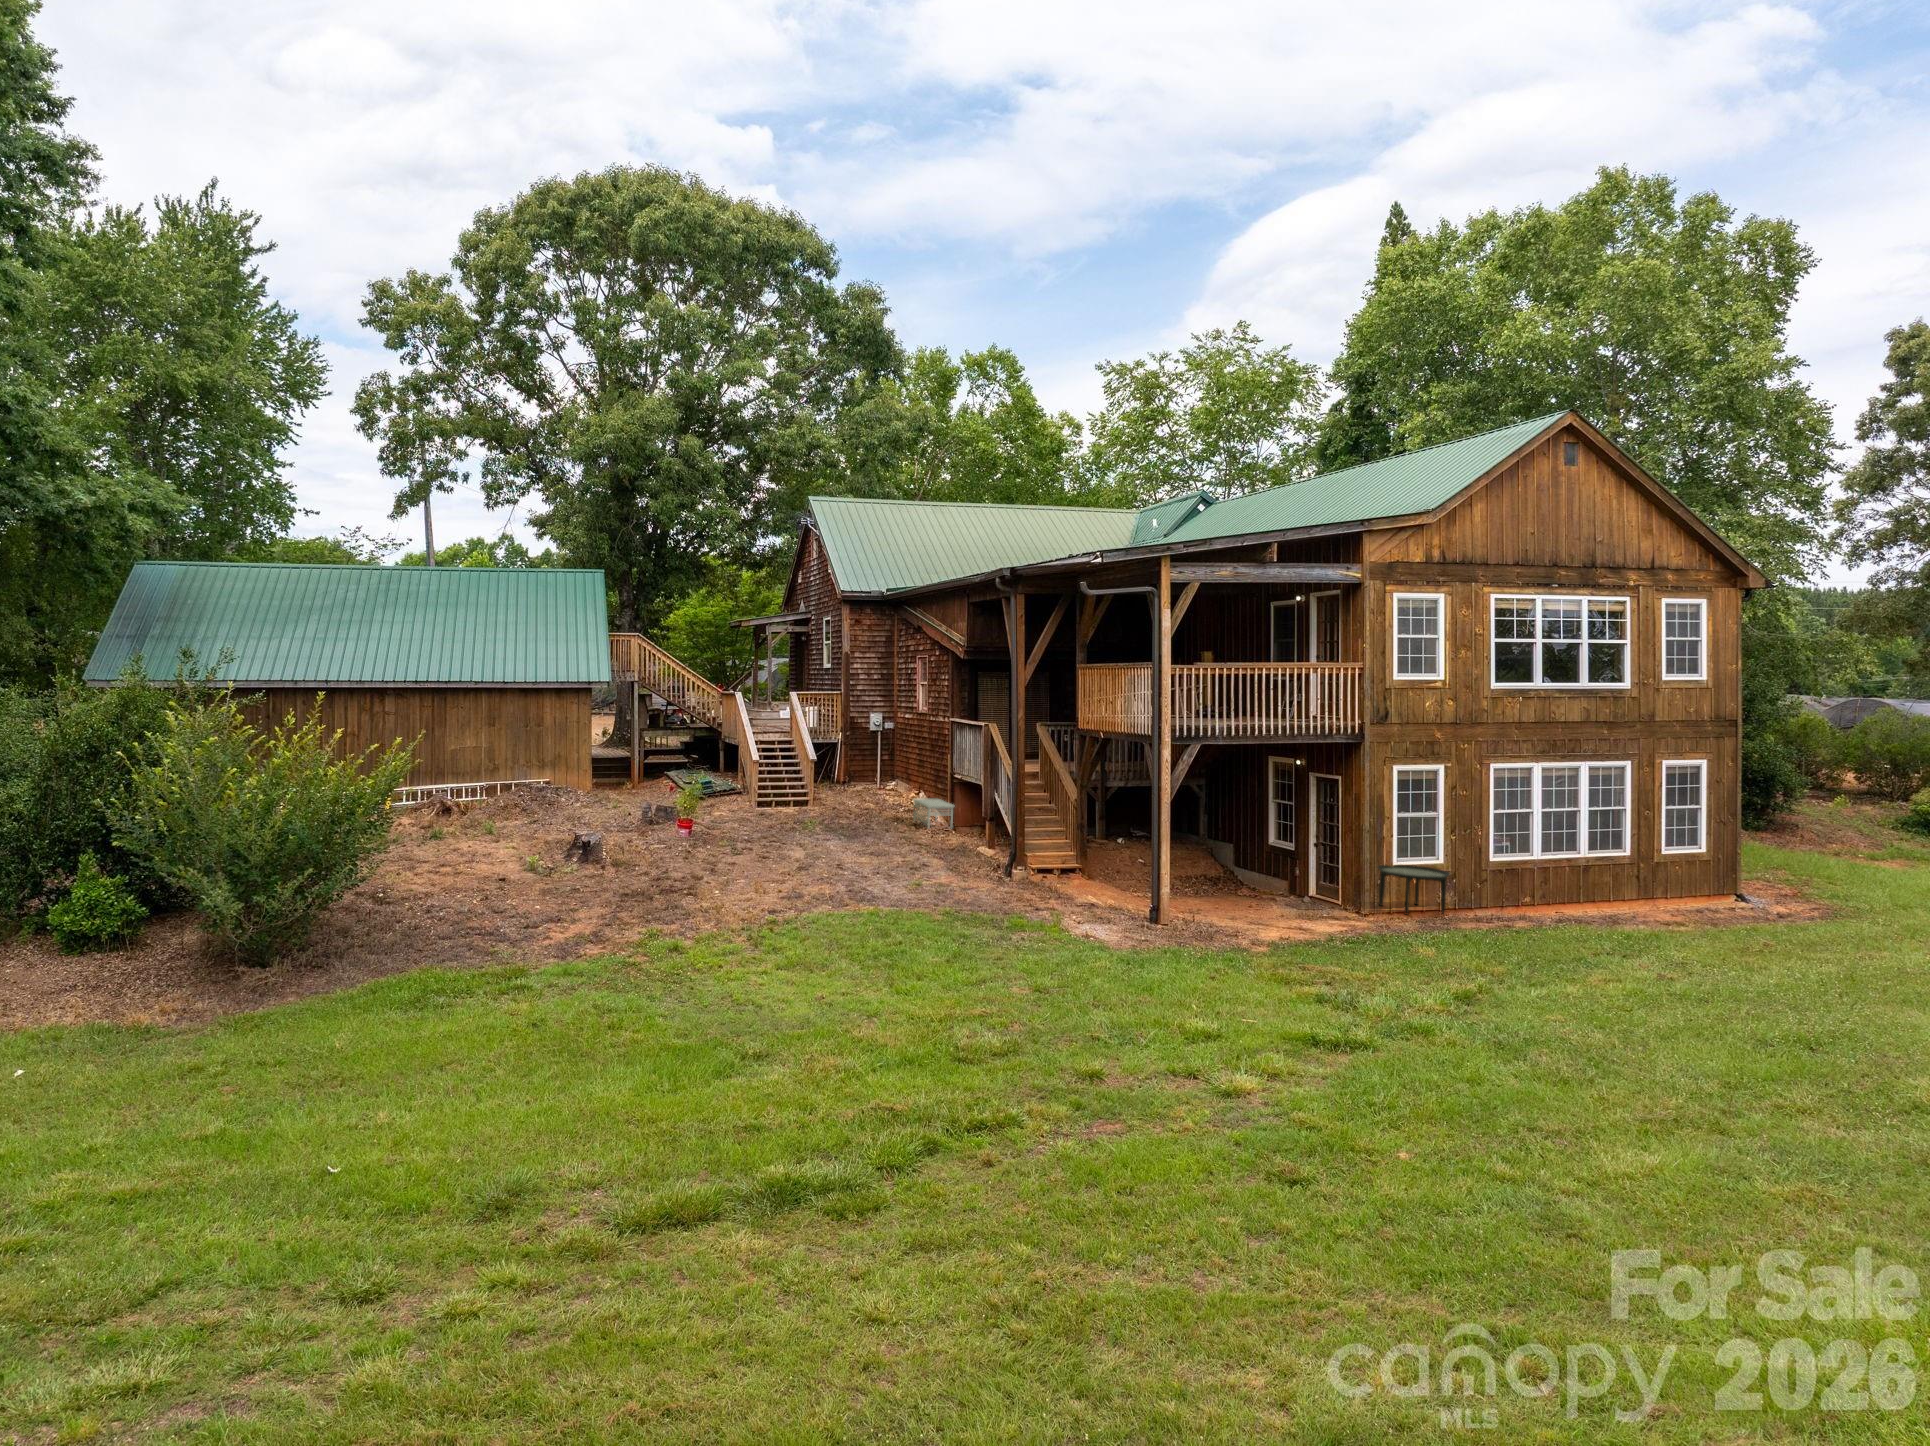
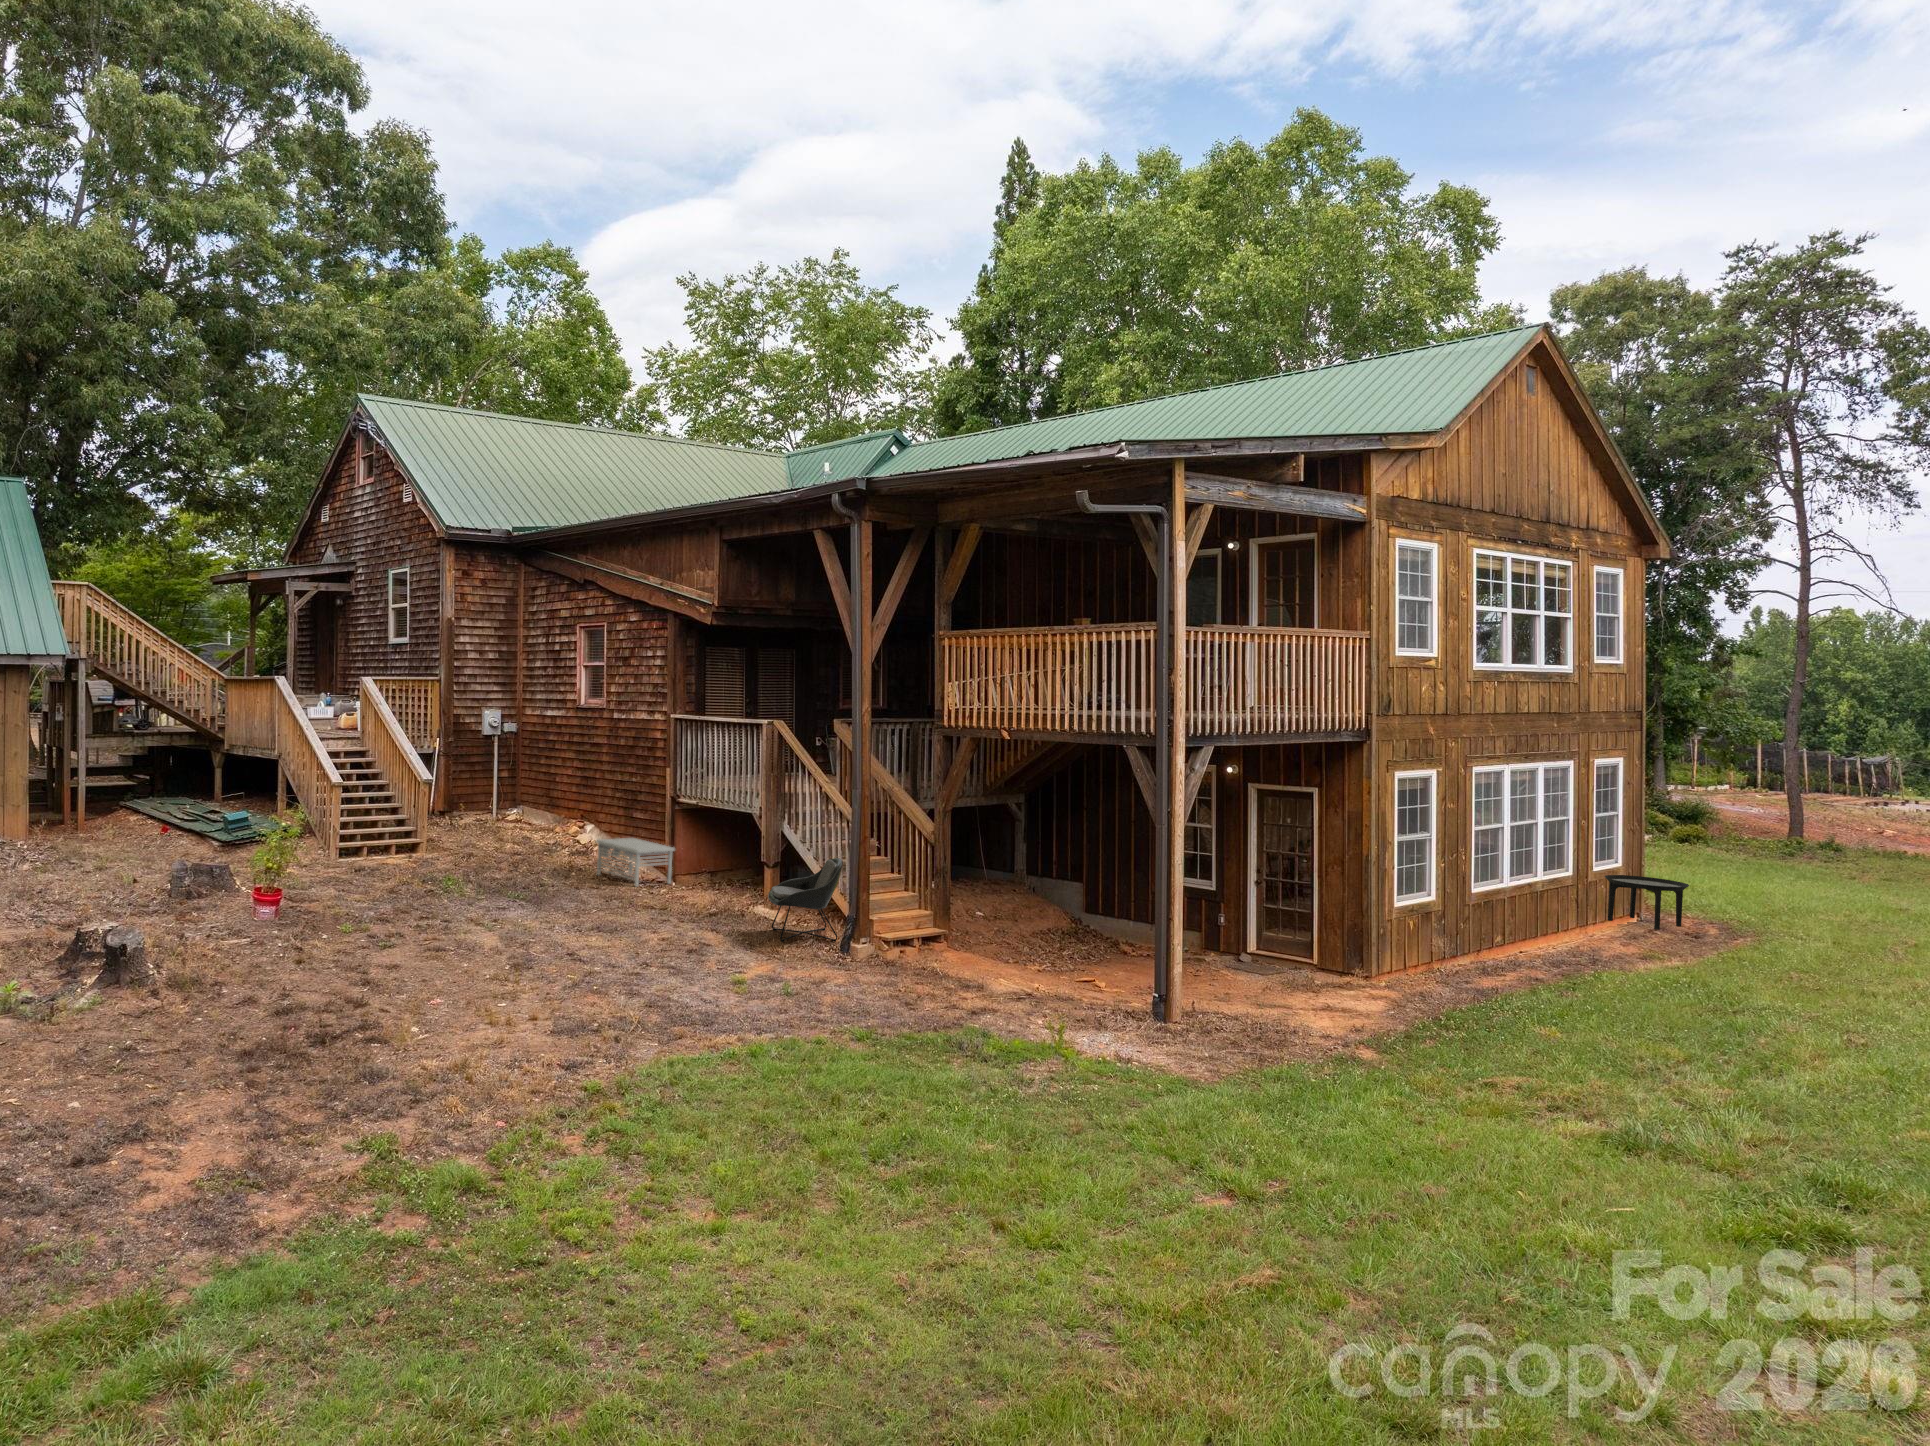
lounge chair: none [969,811,1015,863] -> present [768,858,843,942]
round table: present [1378,865,1450,914] -> present [1605,875,1689,929]

